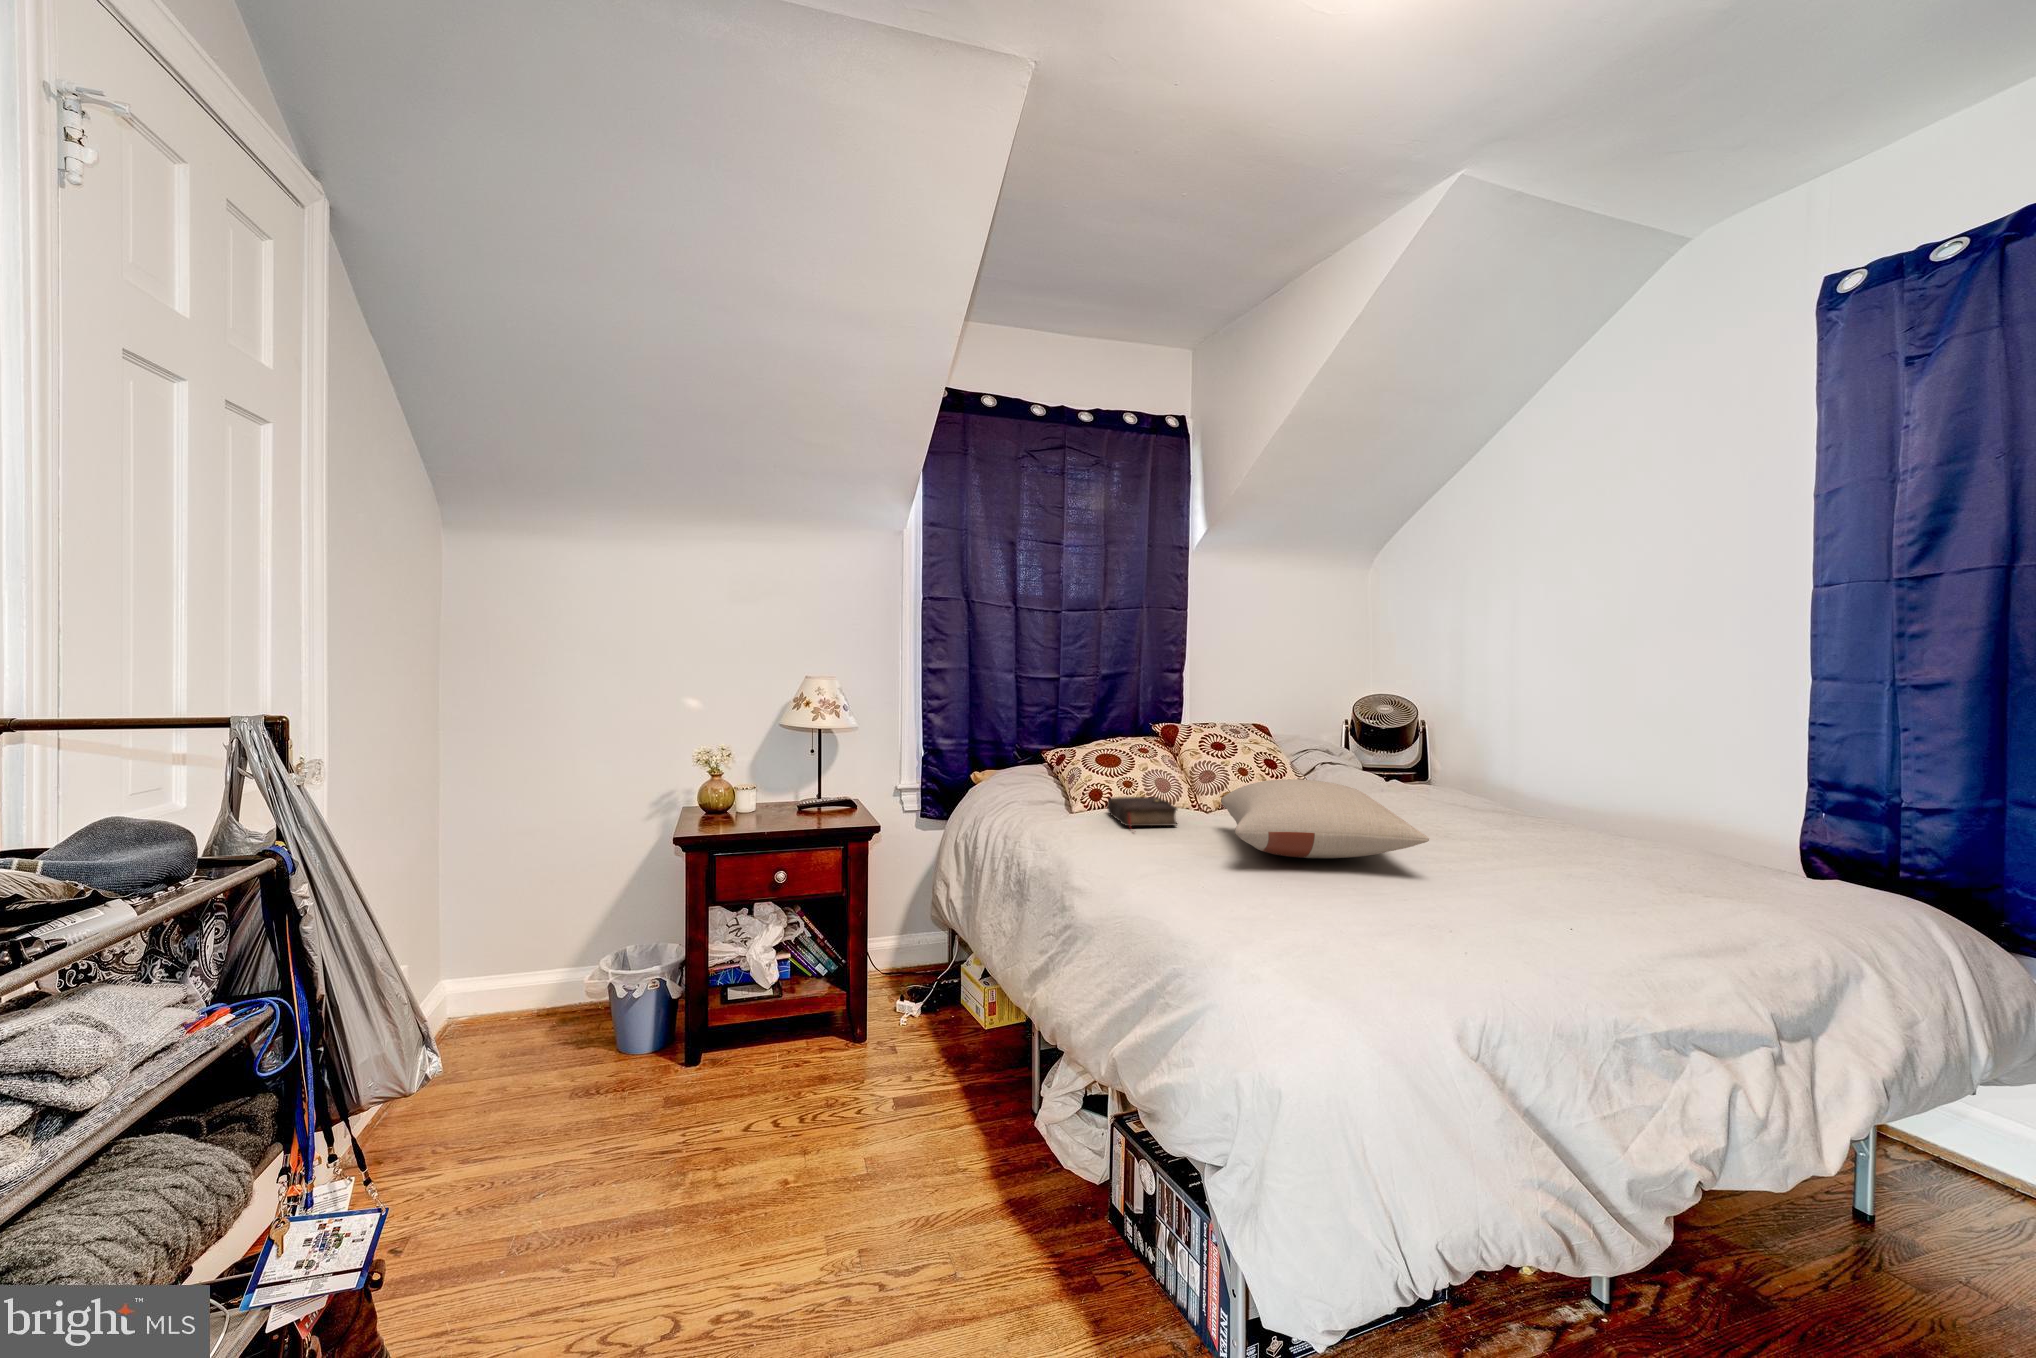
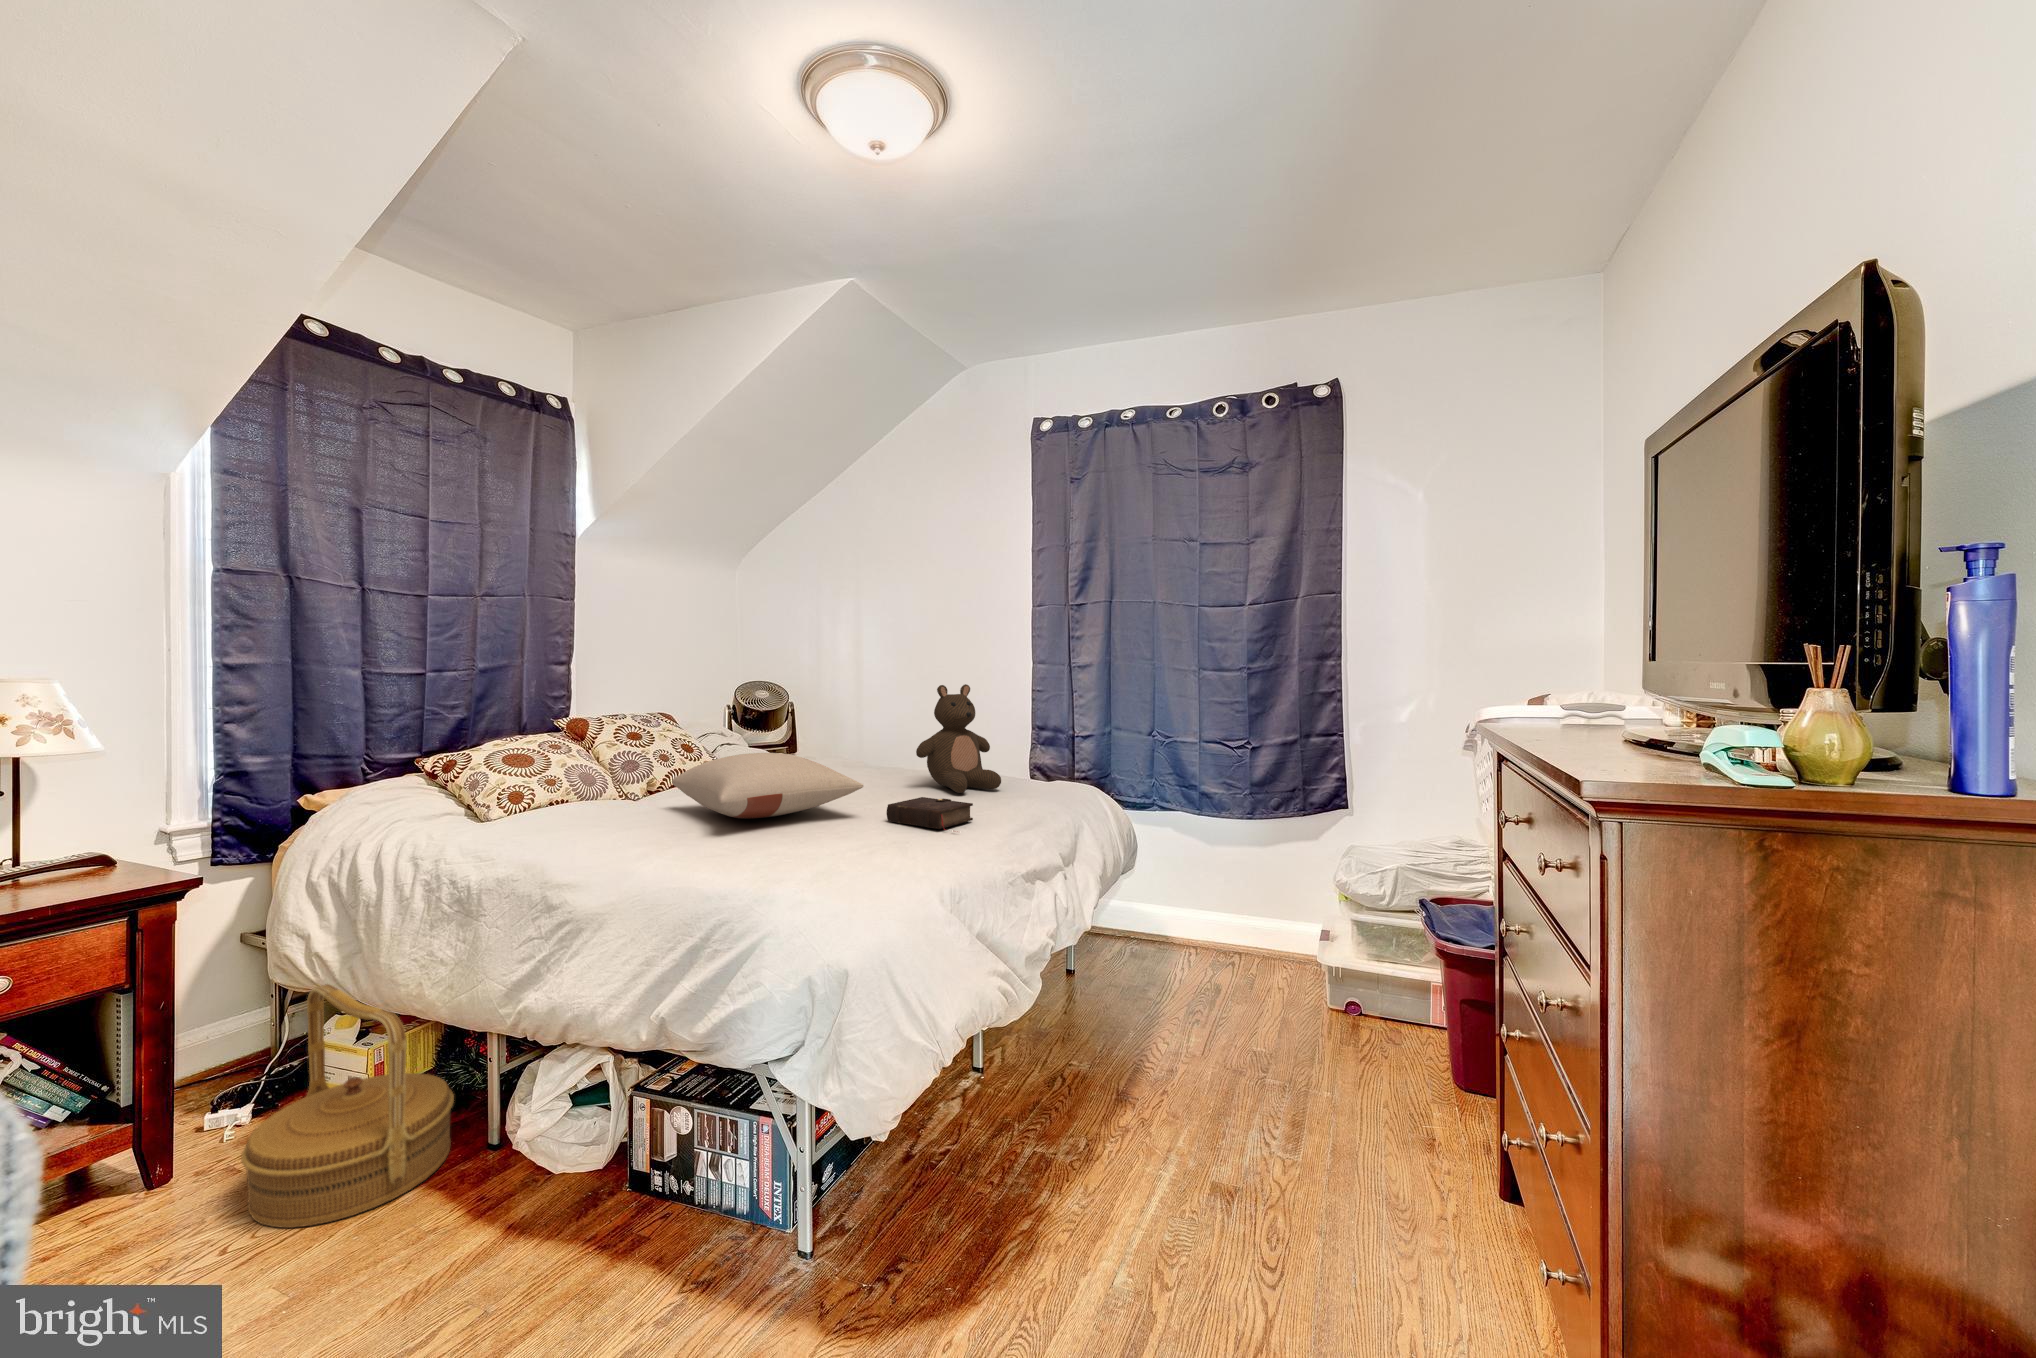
stuffed bear: none [1547,711,1698,876] -> present [916,684,1001,793]
book: present [1107,797,1177,827] -> present [887,797,973,830]
woven basket: none [876,929,1014,1130] -> present [241,984,454,1228]

